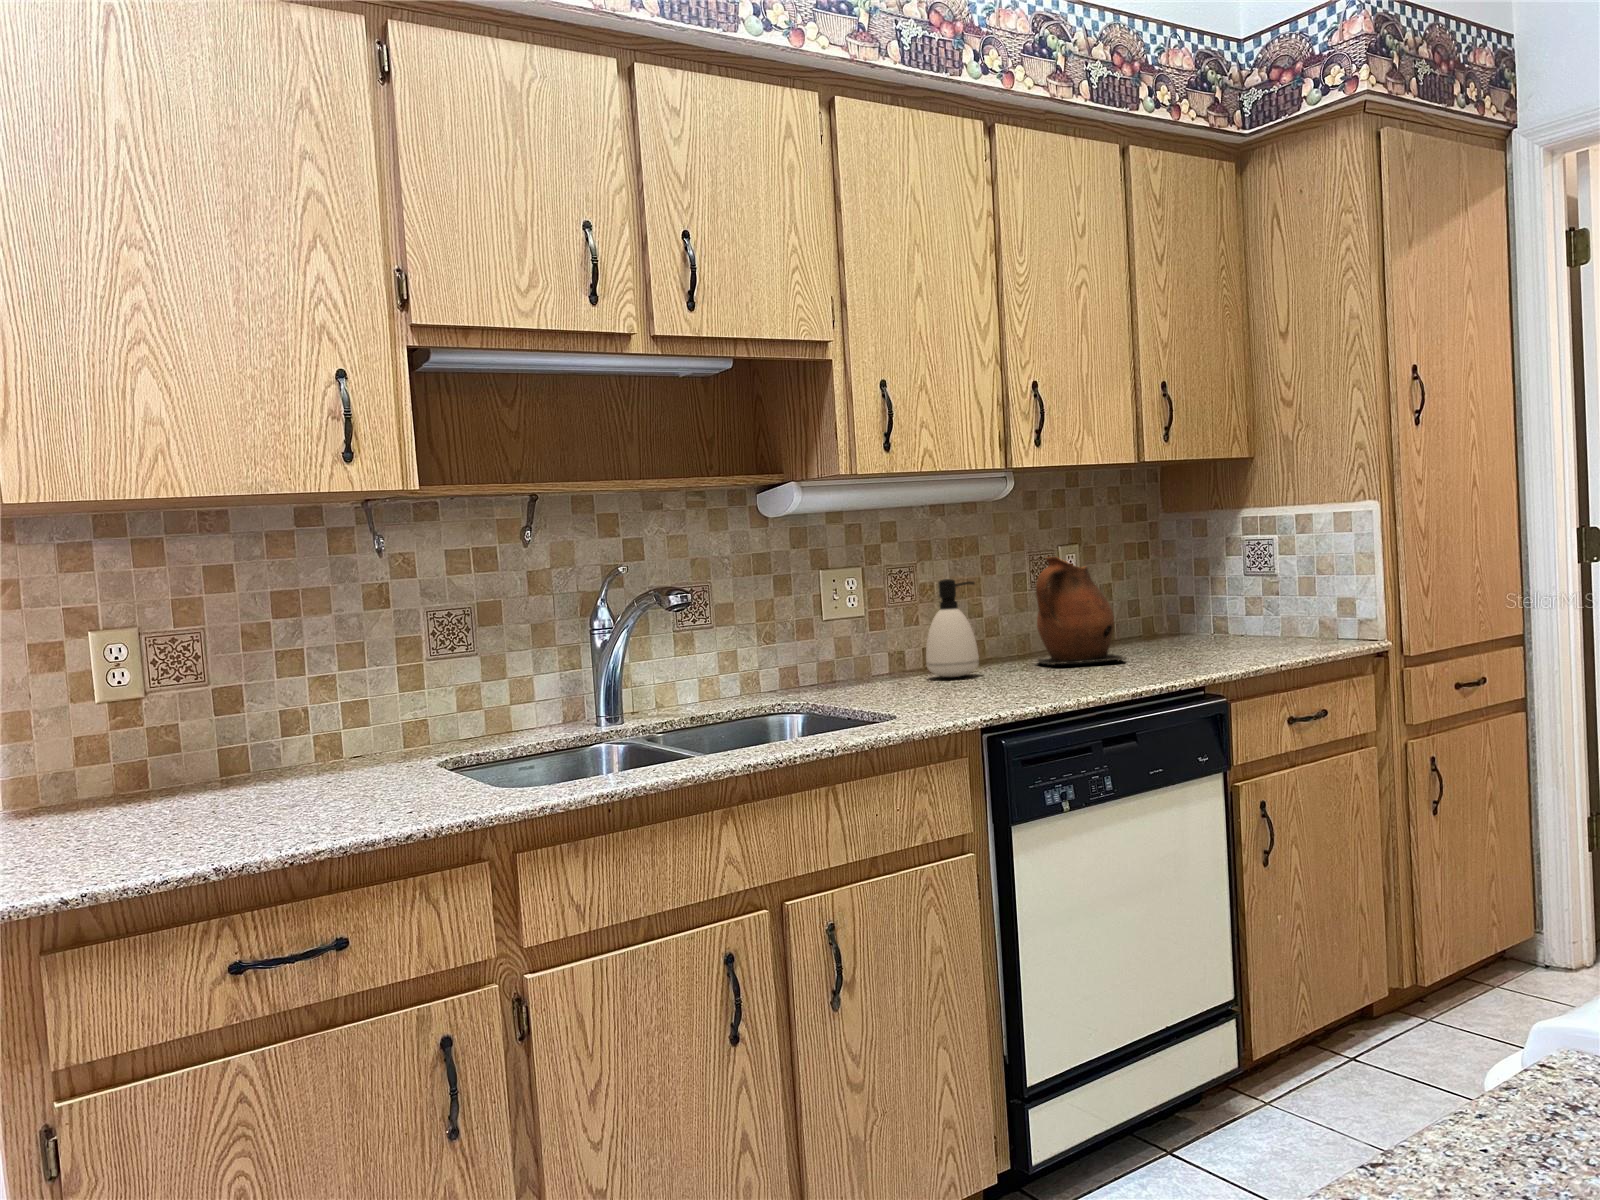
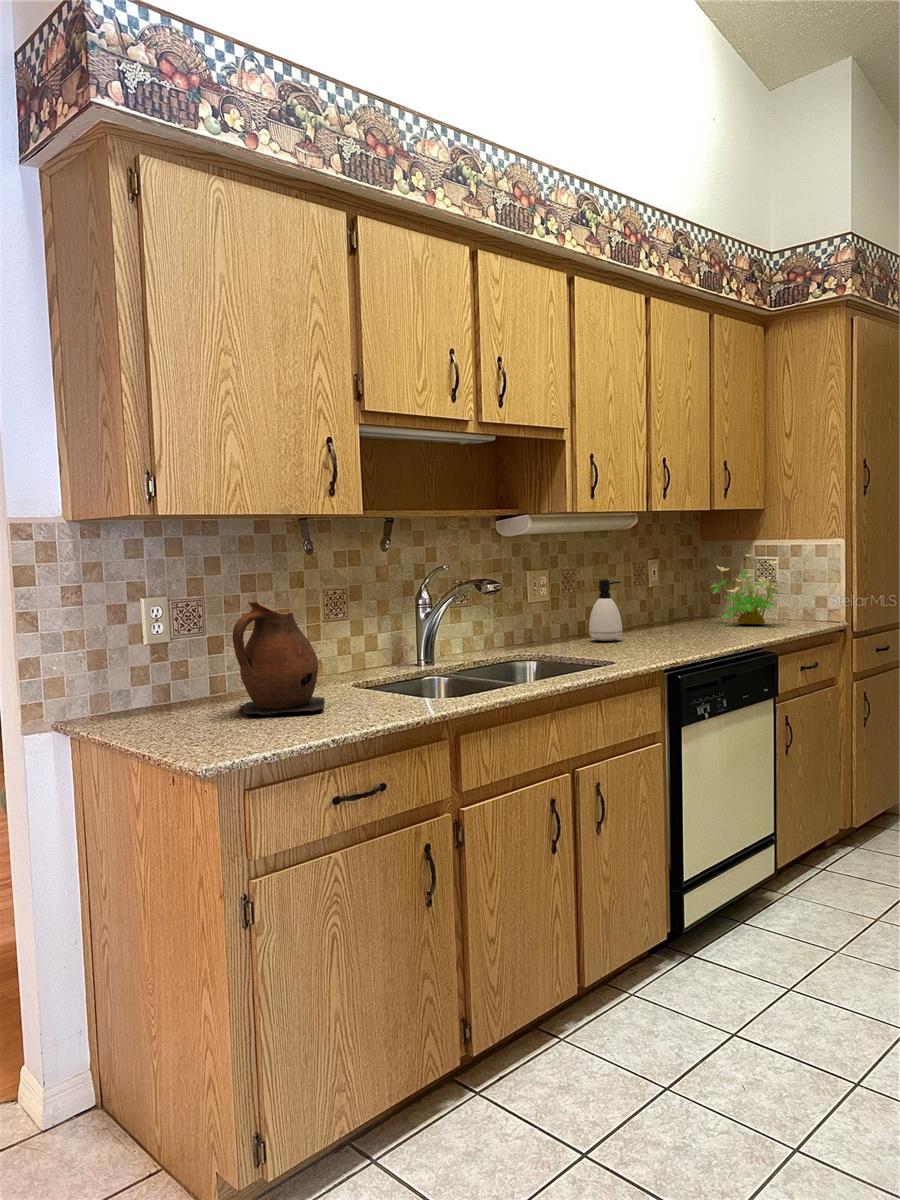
potted plant: none [1162,530,1269,644] -> present [711,554,777,624]
ceramic pitcher: present [1036,557,1125,665] -> present [233,602,325,714]

